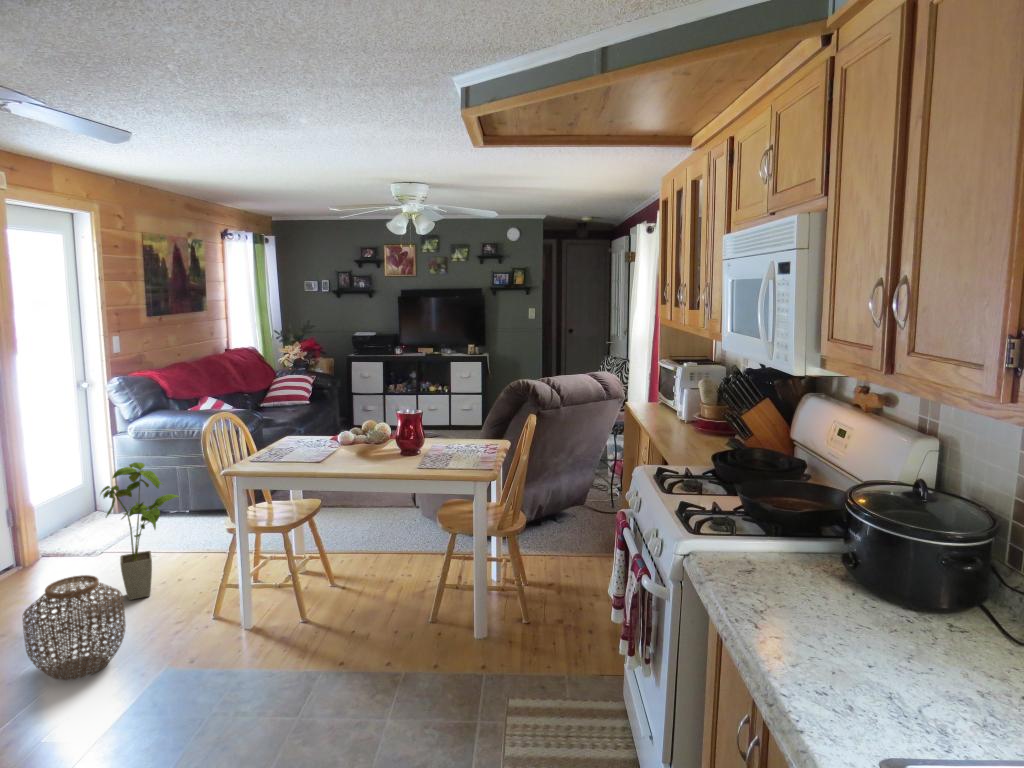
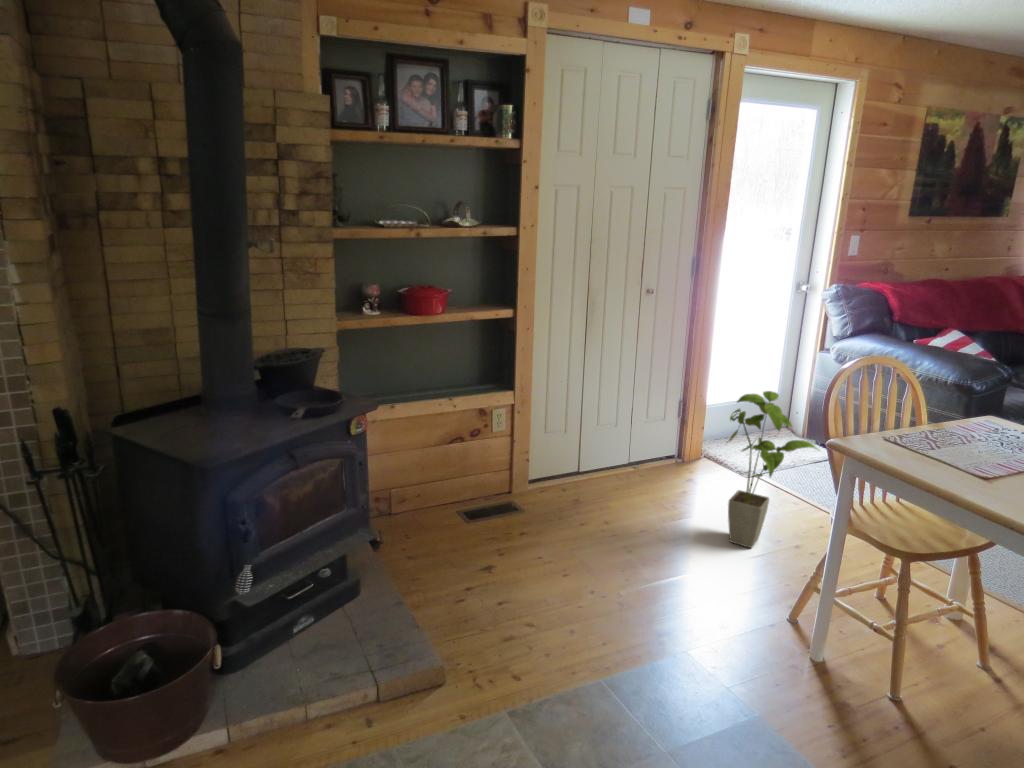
woven basket: present [23,575,125,680] -> none [585,495,683,608]

